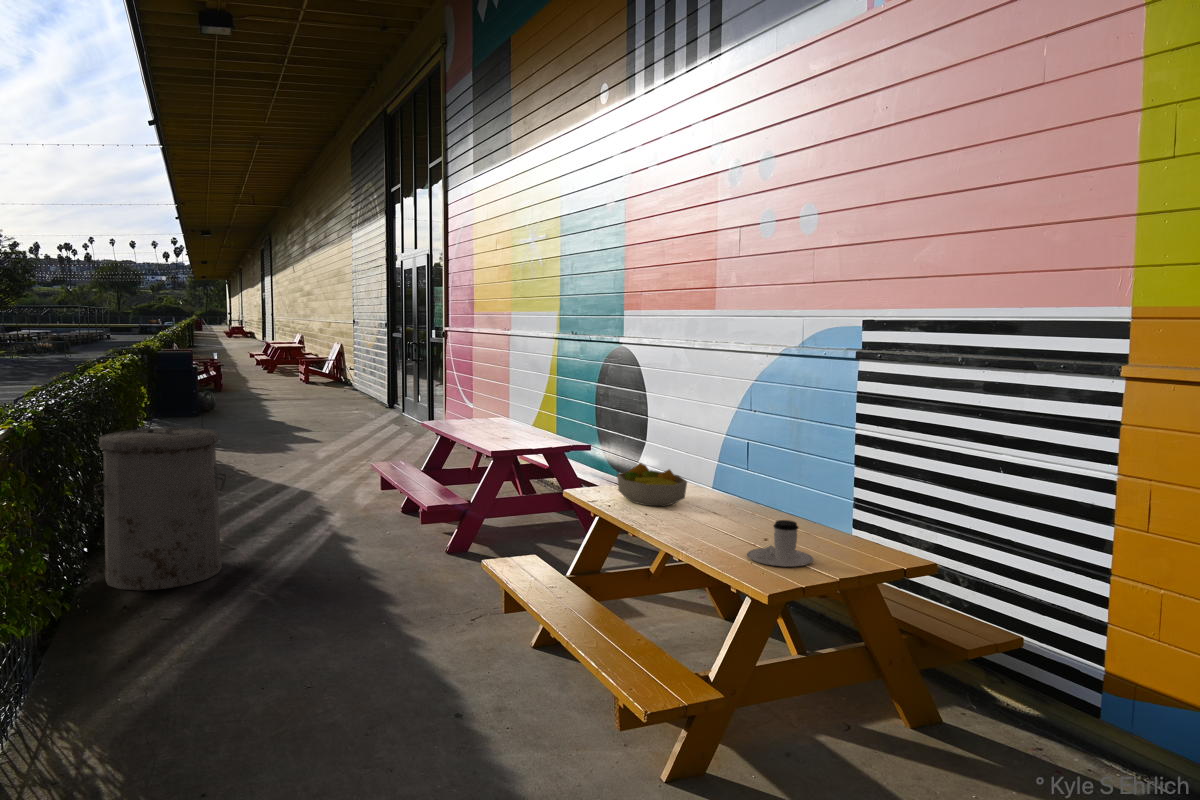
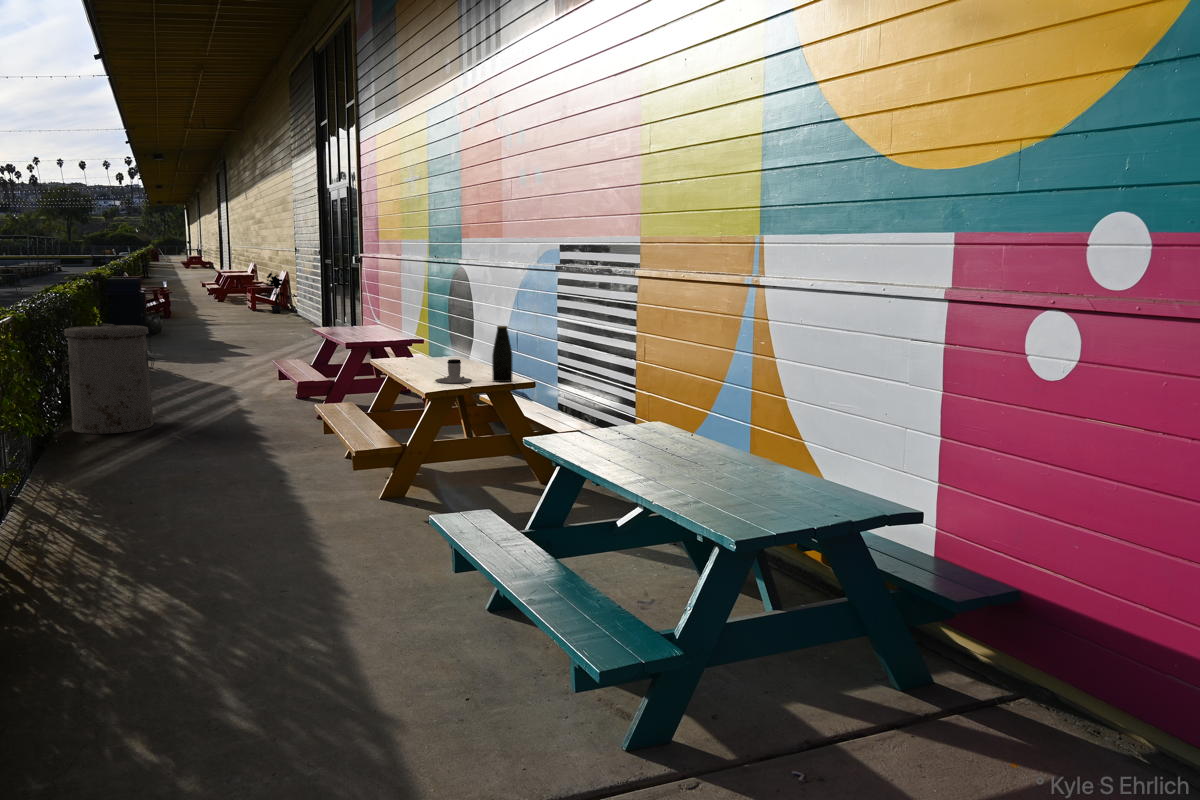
potted plant: none [320,343,340,386] -> present [267,273,284,313]
bottle: none [838,459,877,559] -> present [492,326,512,382]
fruit bowl: present [617,463,687,506] -> none [400,340,440,365]

